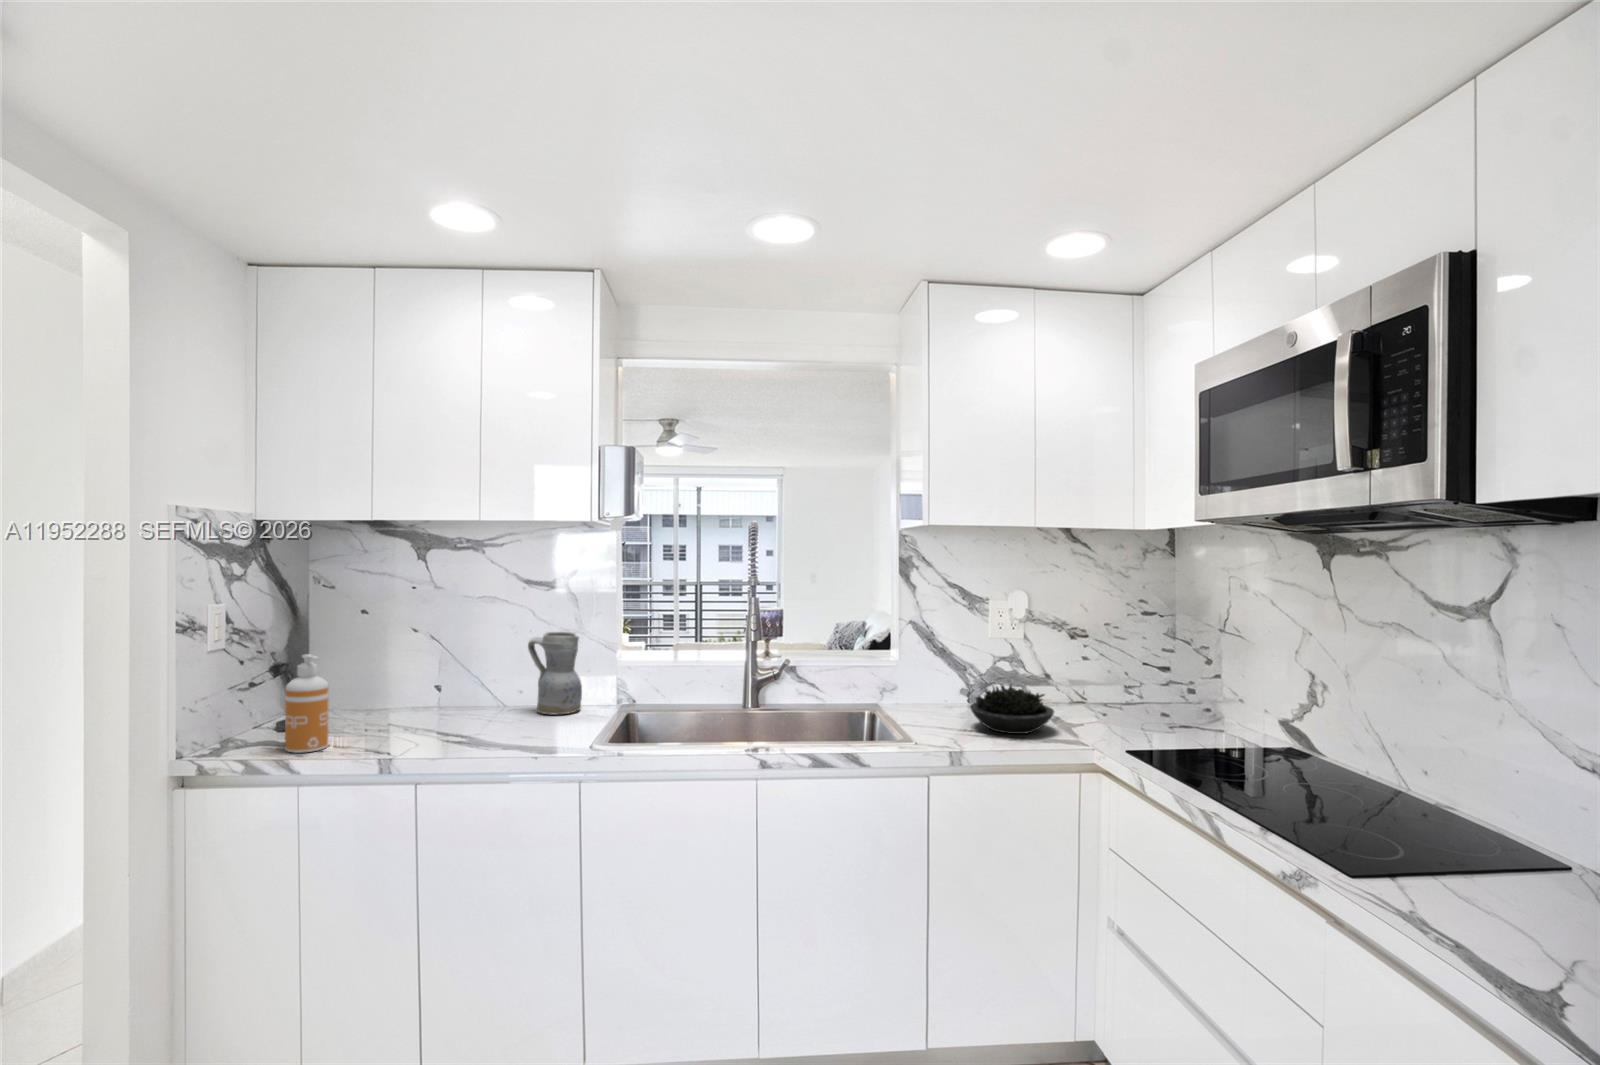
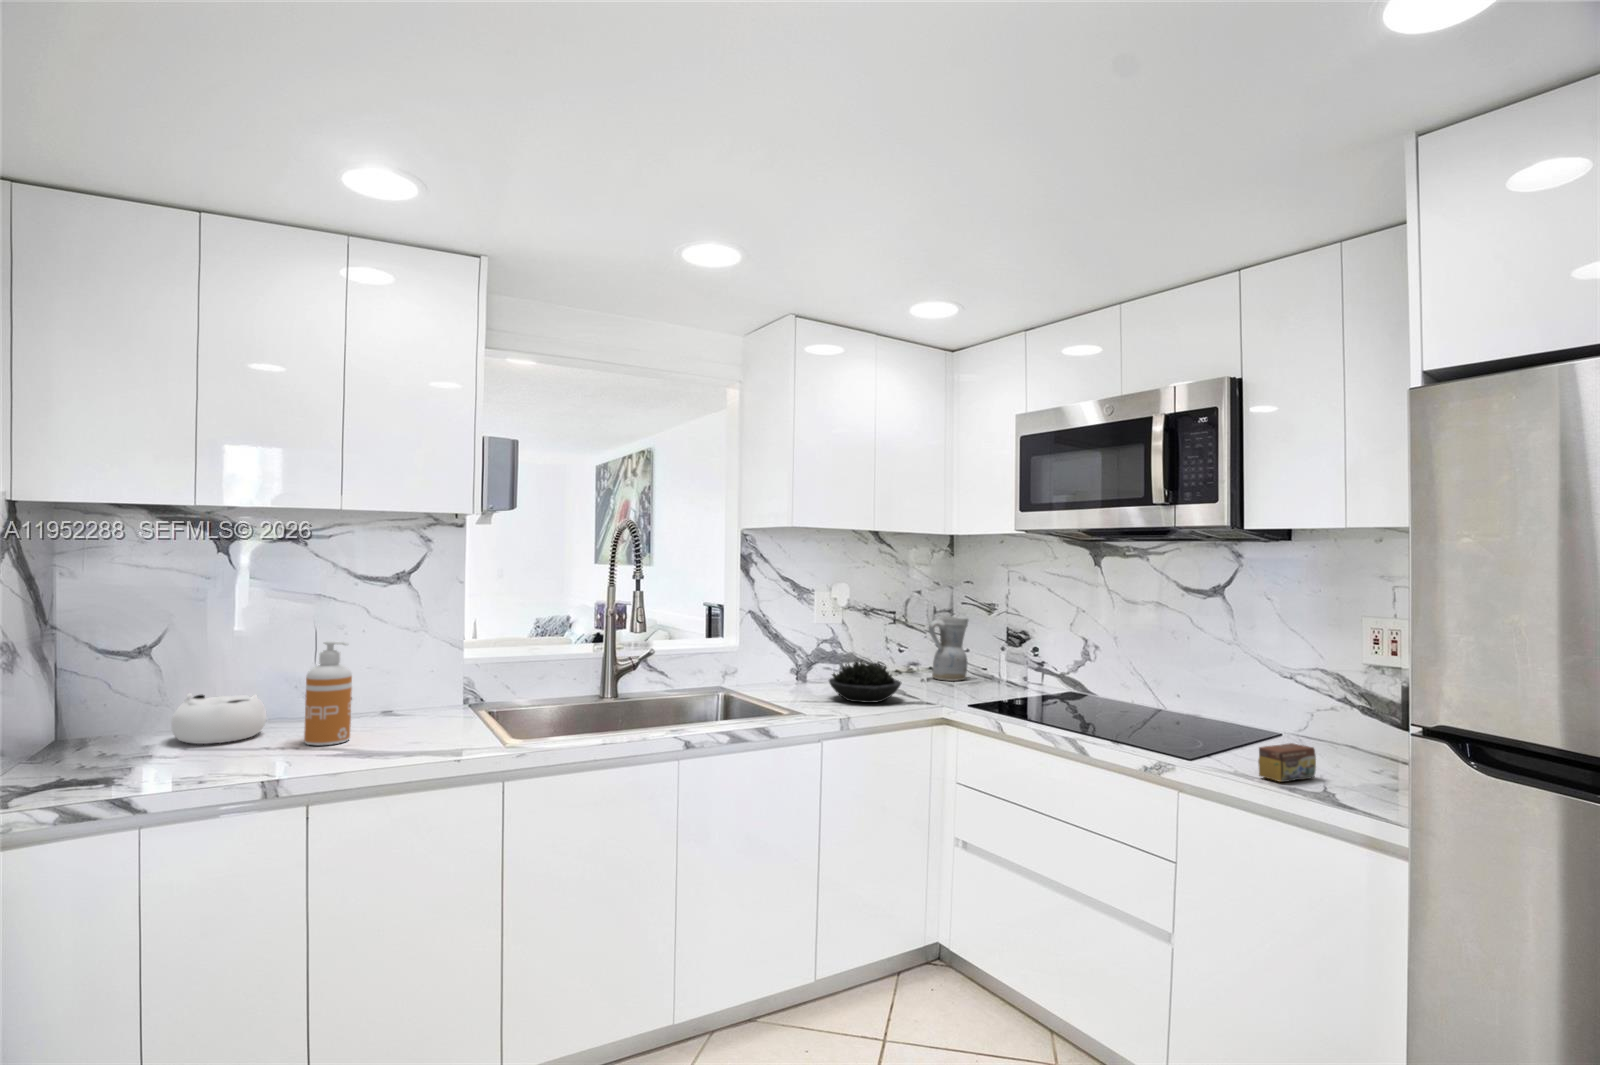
ceramic pitcher: present [528,632,582,715] -> present [929,616,968,681]
soap dispenser: present [285,654,328,753] -> present [304,641,352,745]
decorative bowl: none [373,679,444,722] -> present [171,693,267,744]
tea box: none [1386,857,1480,911] -> present [1258,743,1316,782]

